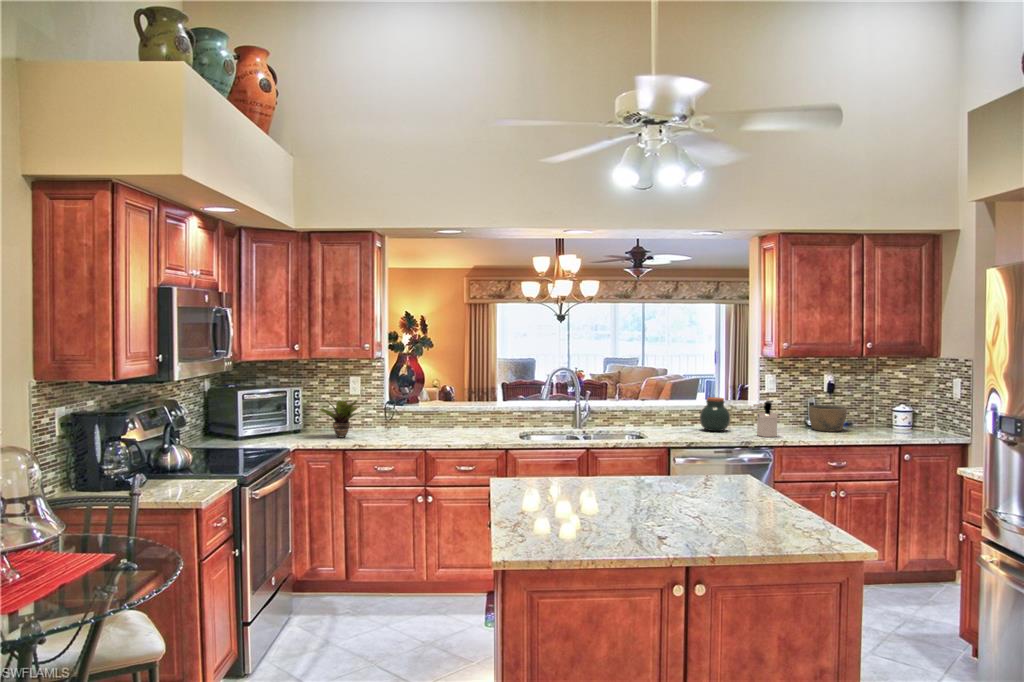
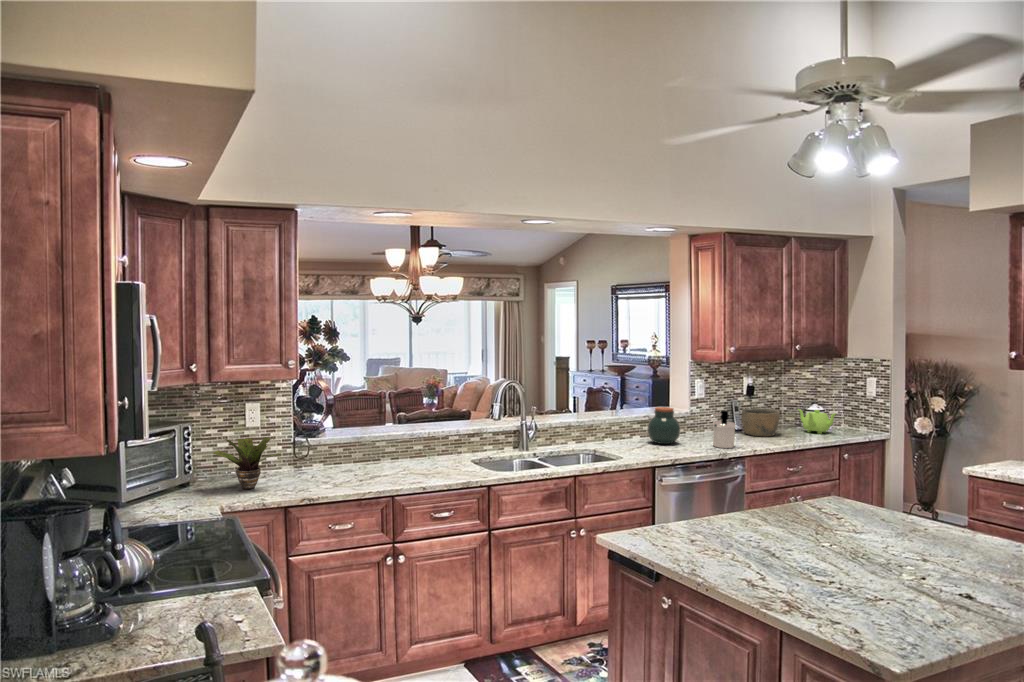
teapot: none [876,408,910,433] -> present [798,409,836,434]

